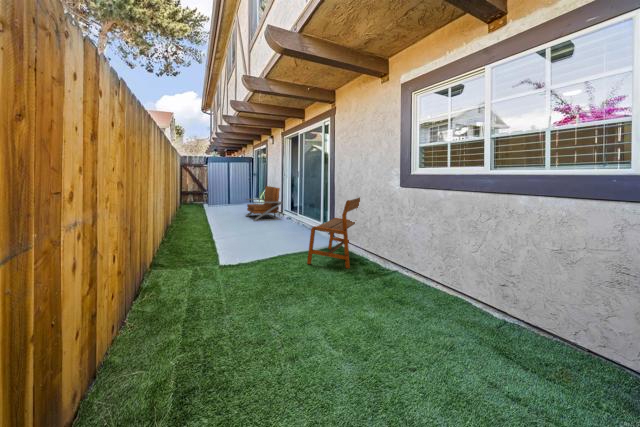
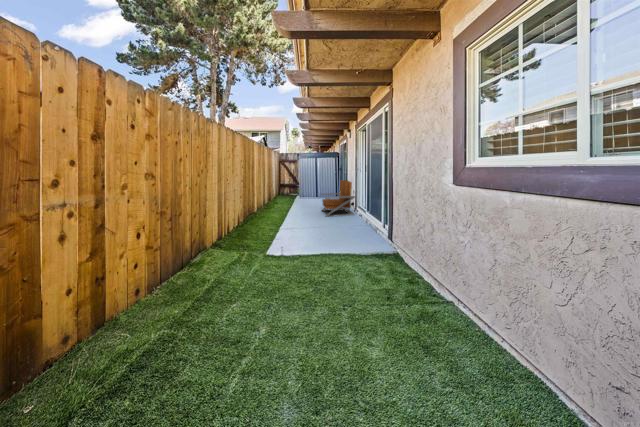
bench: present [307,197,360,269] -> none [345,194,422,285]

